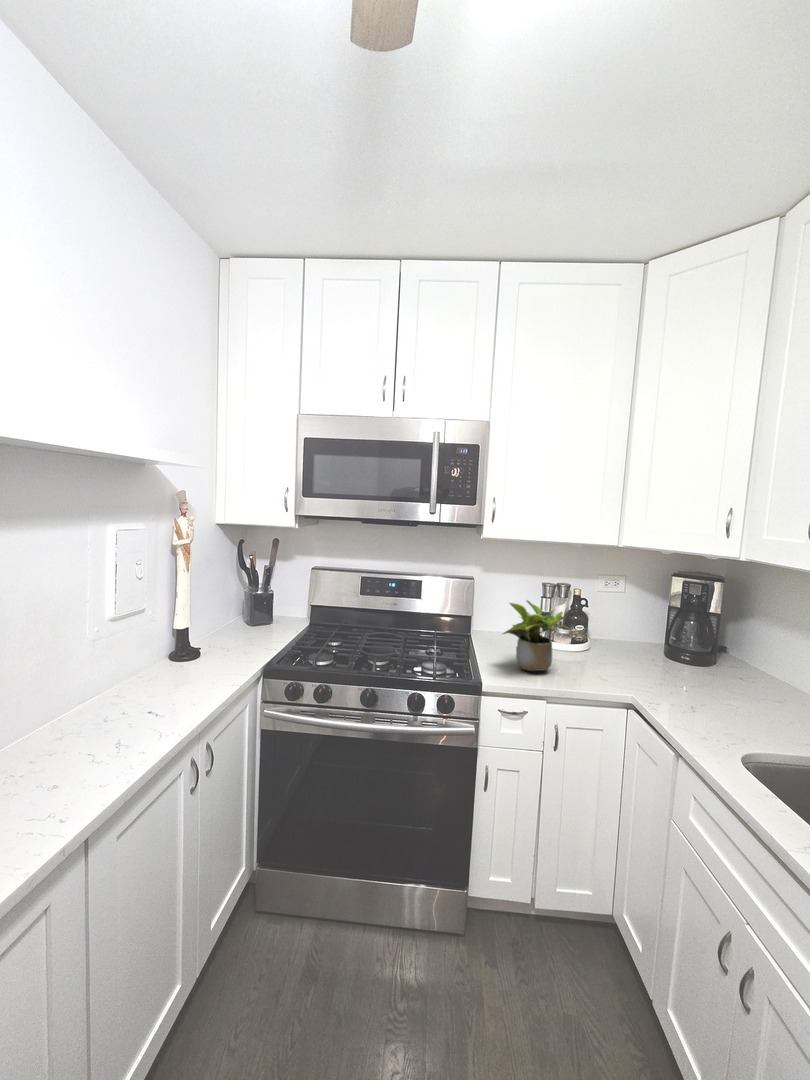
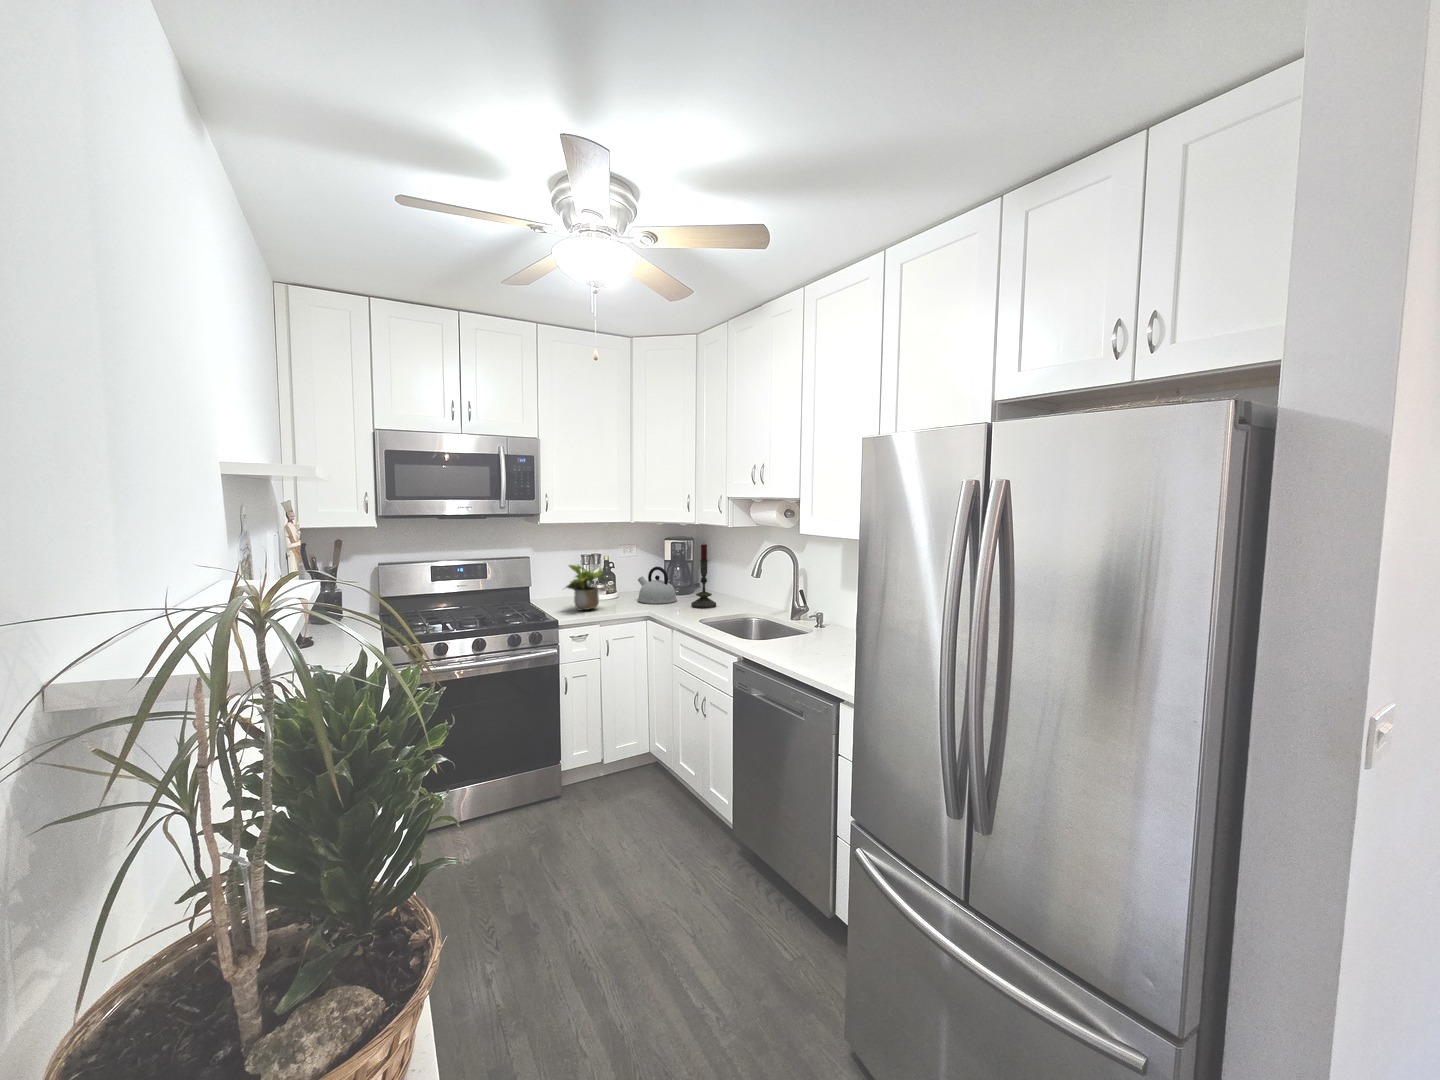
candle: none [712,596,765,717] -> present [691,544,716,608]
kettle: none [617,619,685,682] -> present [638,567,677,604]

